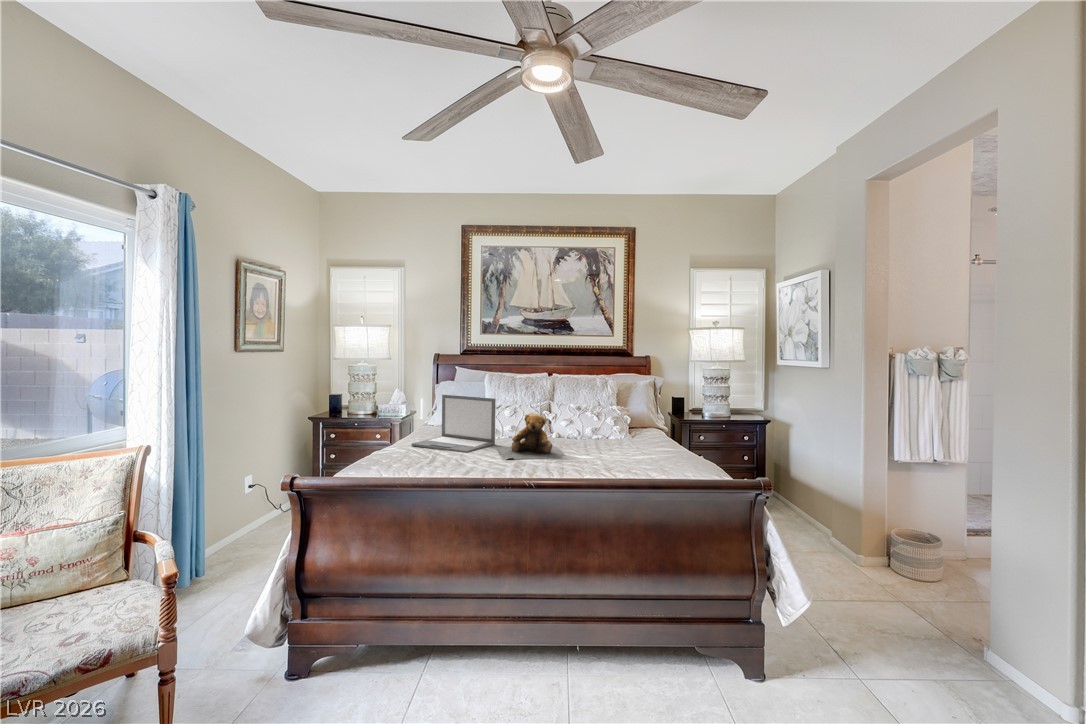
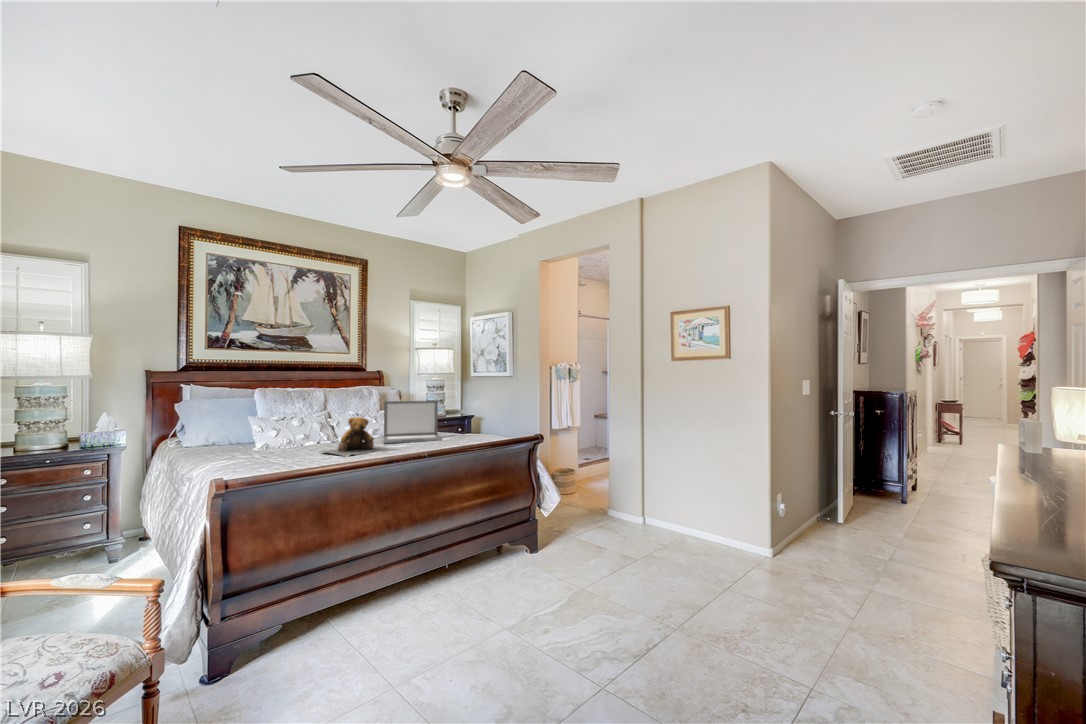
laptop: present [411,395,496,453] -> present [384,401,441,444]

